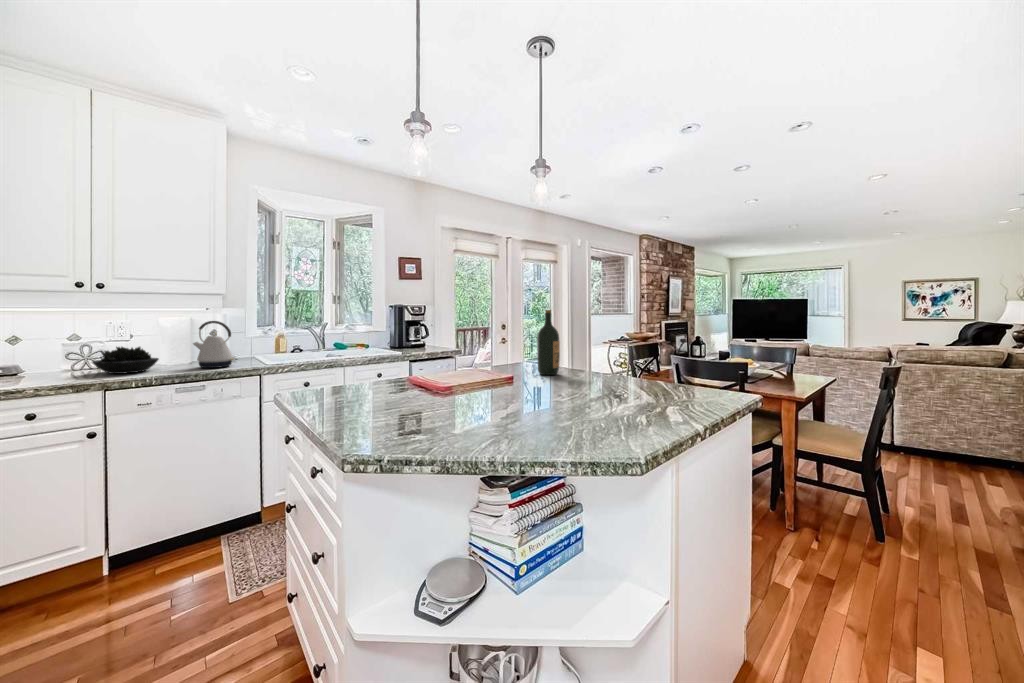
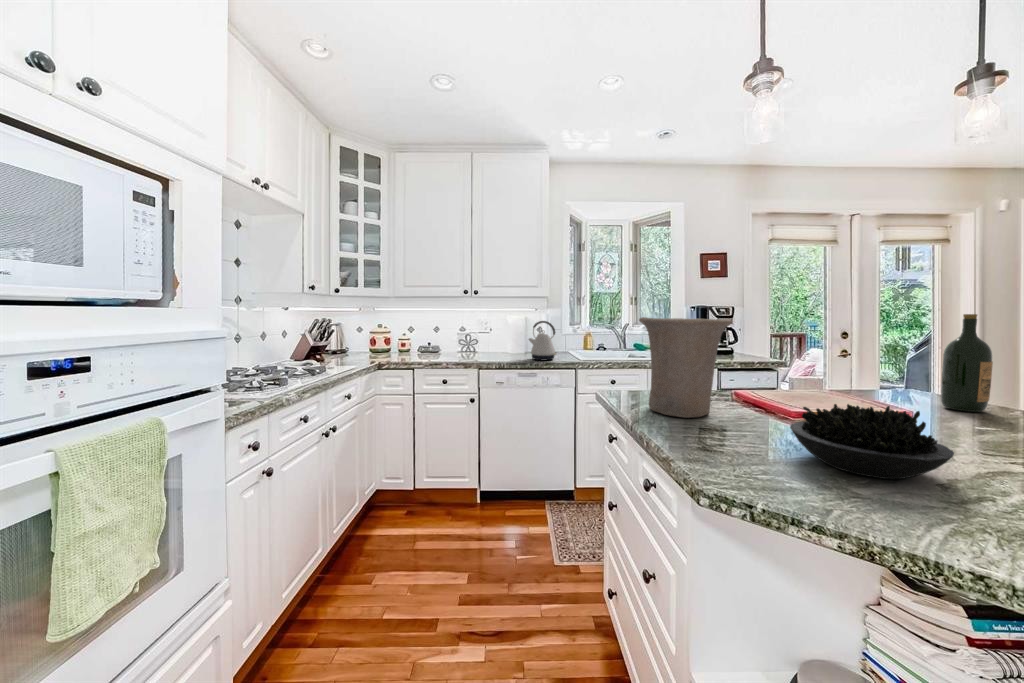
vase: none [308,312,393,404] -> present [639,317,732,418]
succulent plant: present [92,347,159,374] -> present [790,404,954,479]

